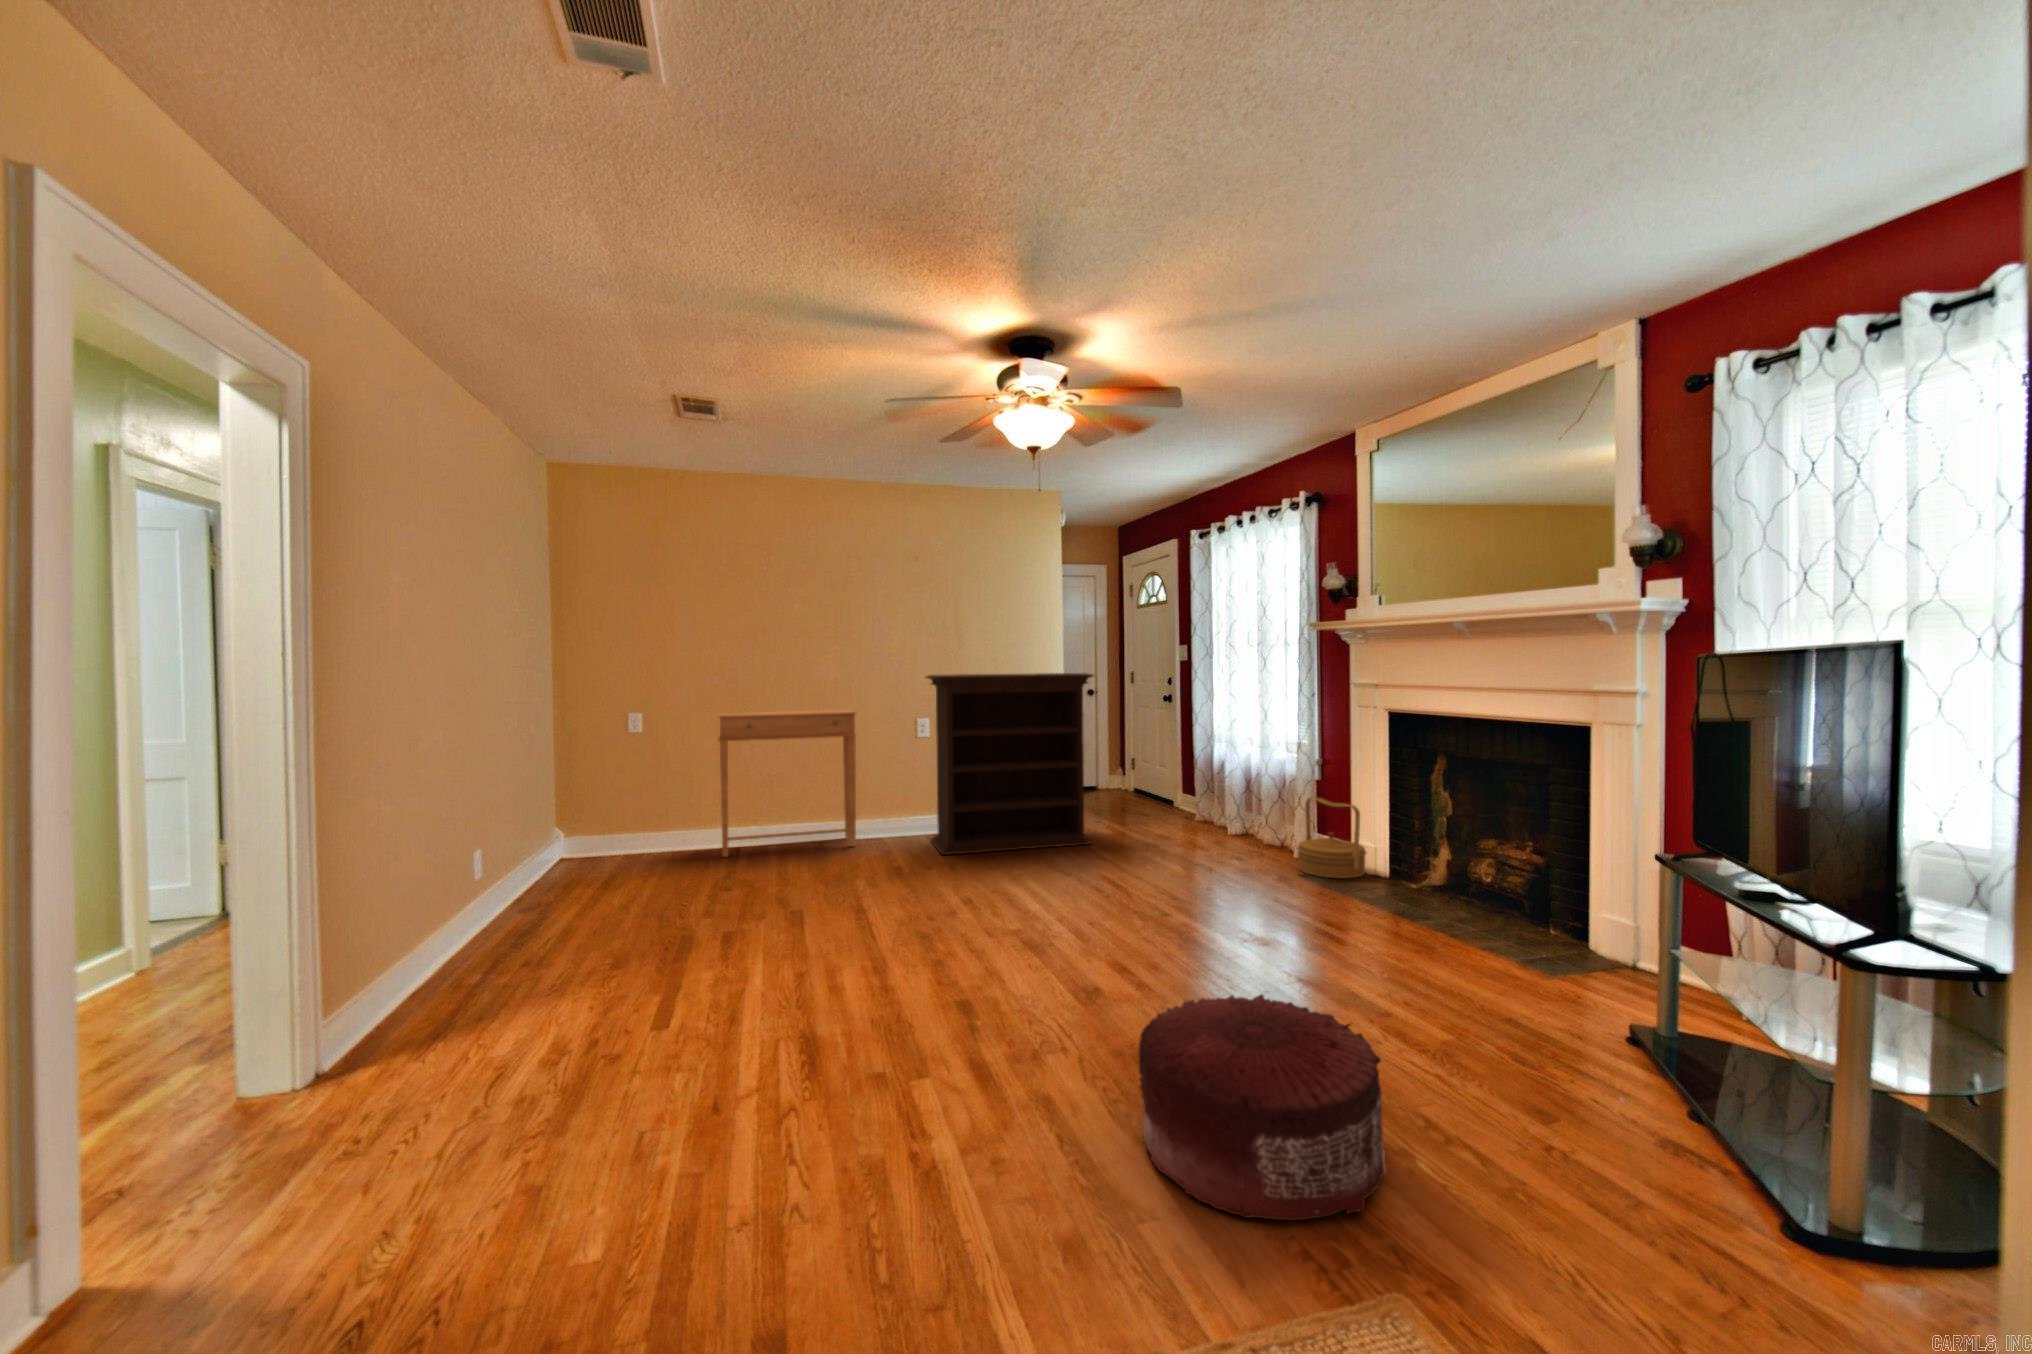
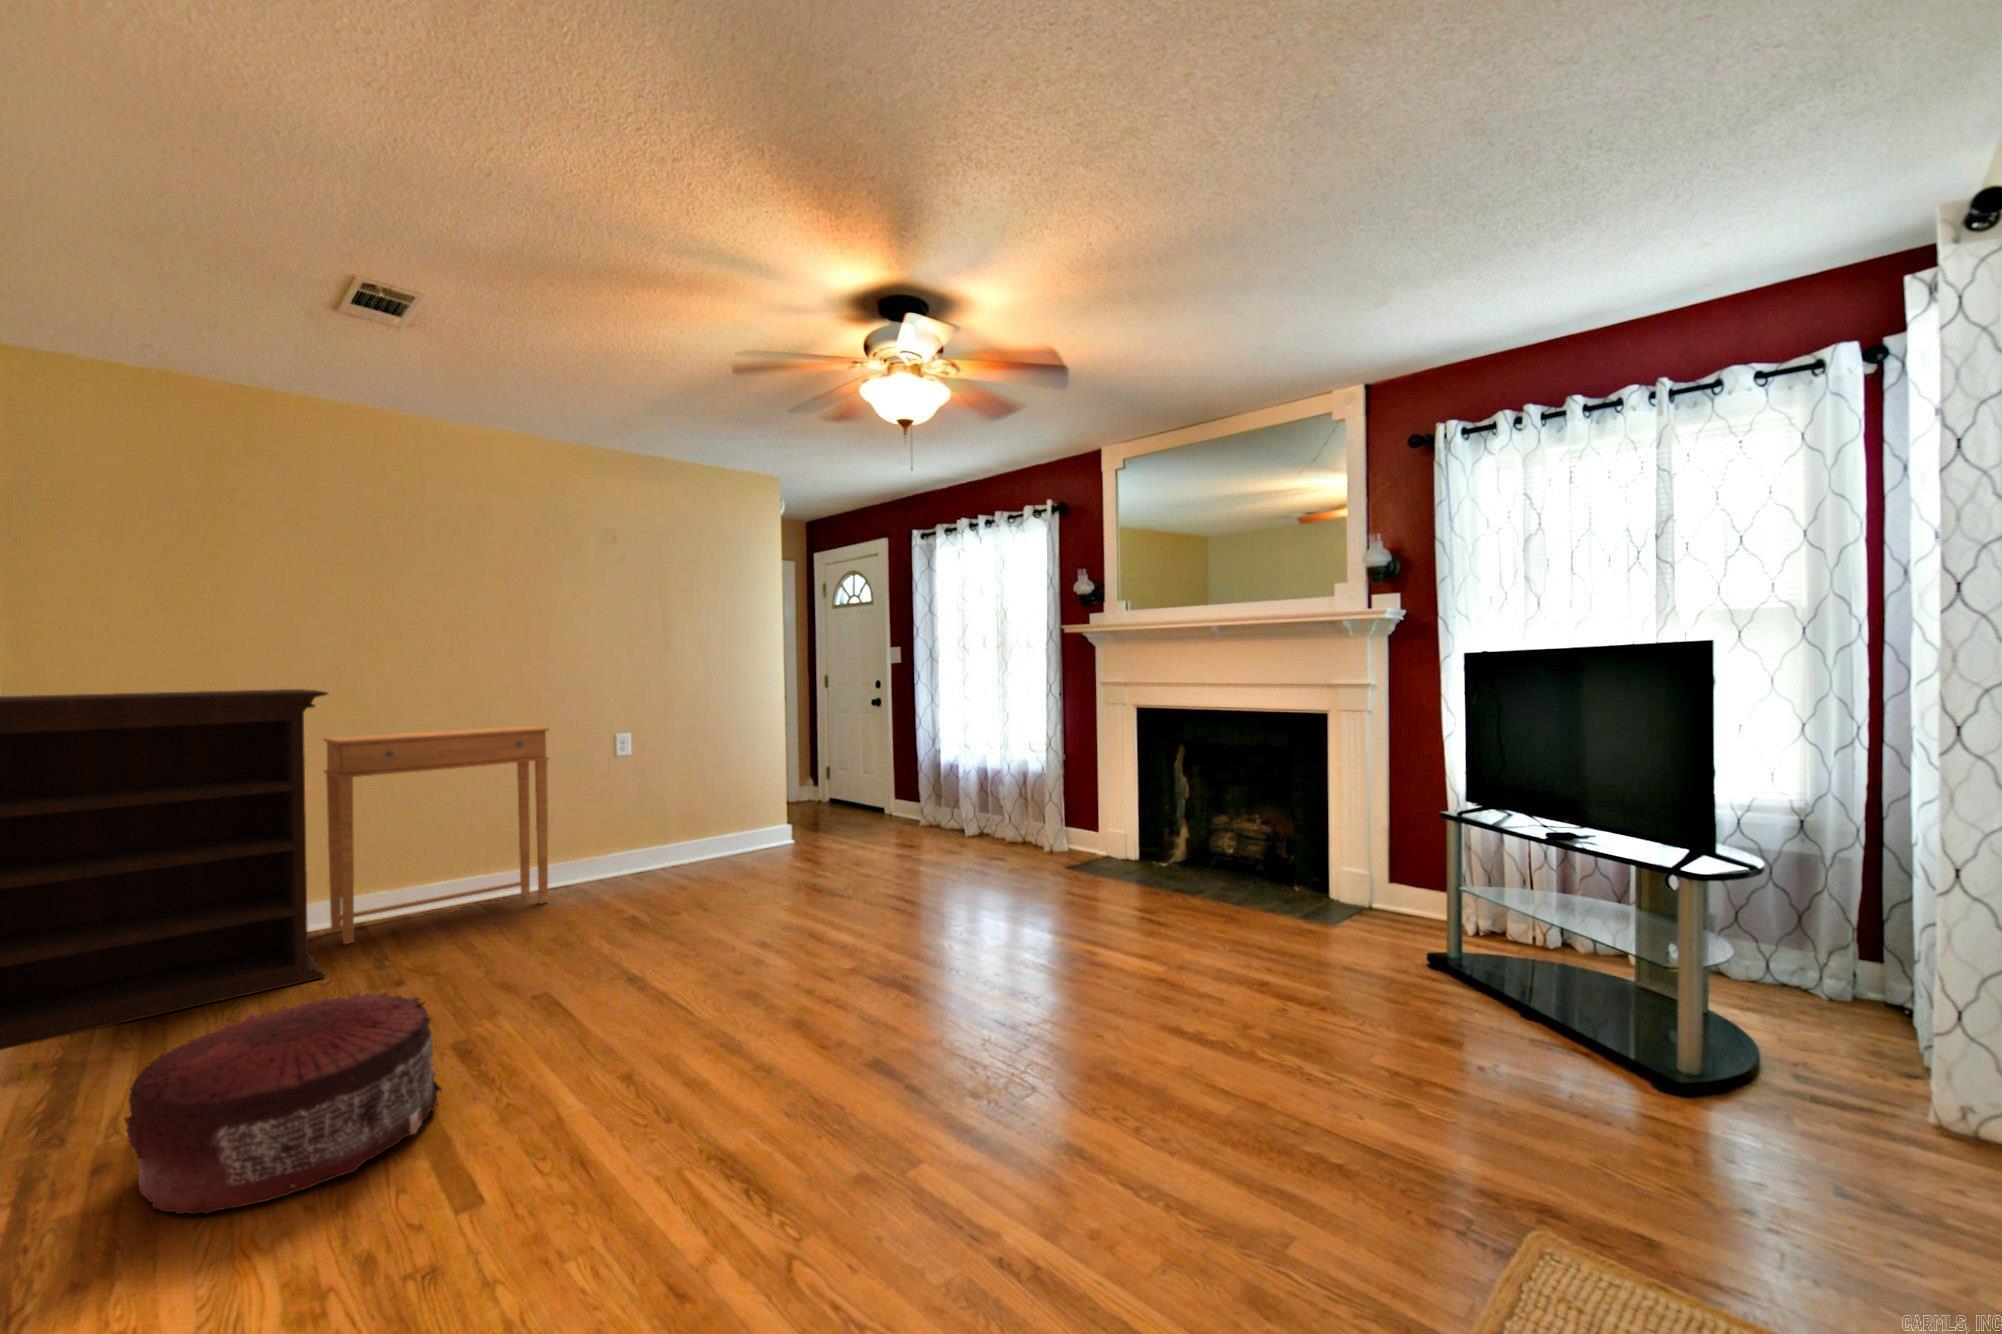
bookshelf: present [926,673,1094,855] -> present [0,689,328,1050]
woven basket: present [1297,797,1366,878] -> none [1059,792,1122,868]
pouf: present [1138,994,1386,1220] -> present [125,992,441,1214]

